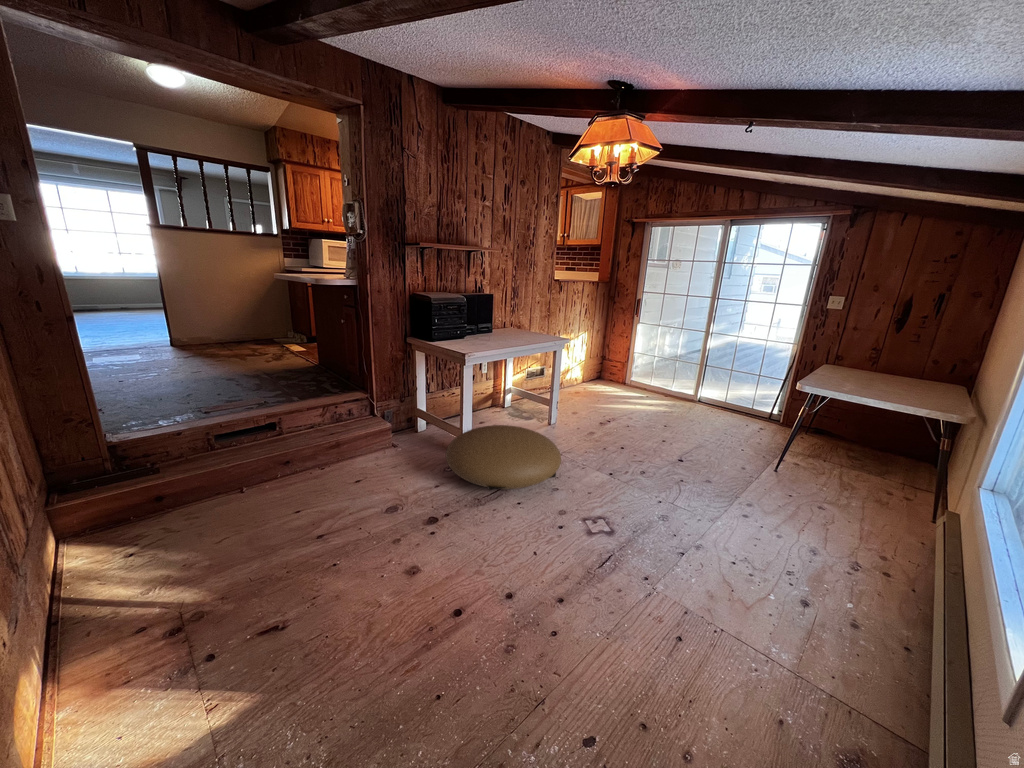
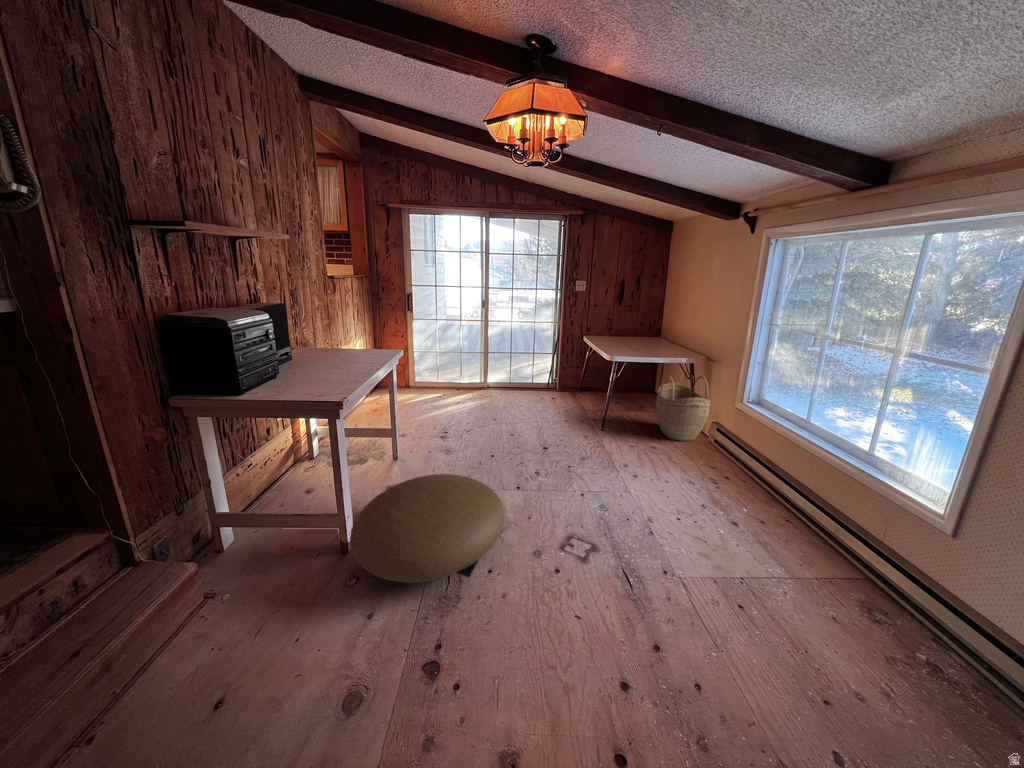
woven basket: none [865,428,962,532] -> present [656,375,710,441]

